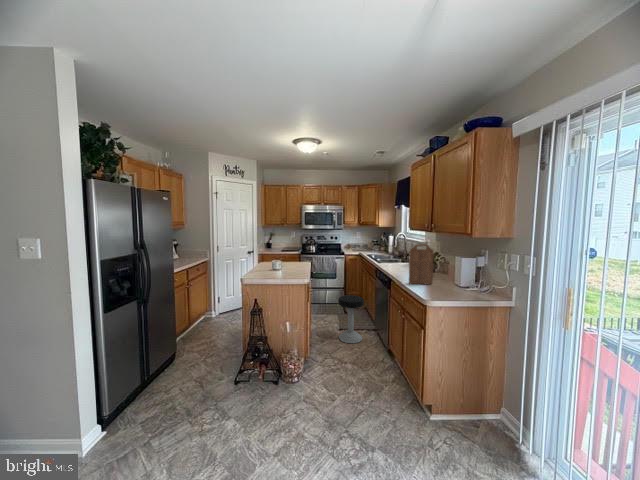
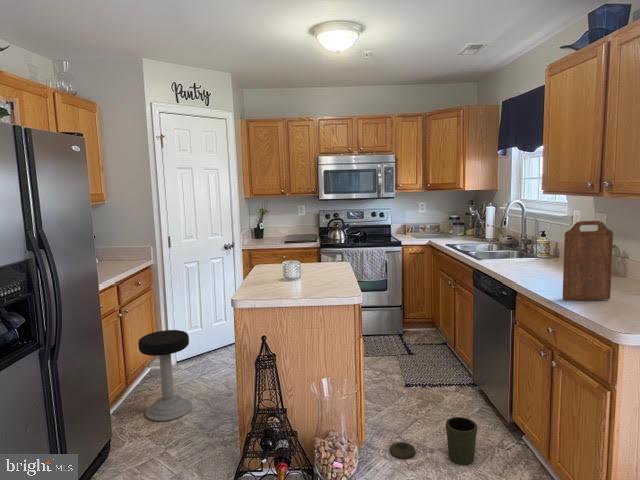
stool: present [338,295,364,343] -> present [138,330,192,421]
trash can: none [324,345,368,370] -> present [390,417,477,465]

